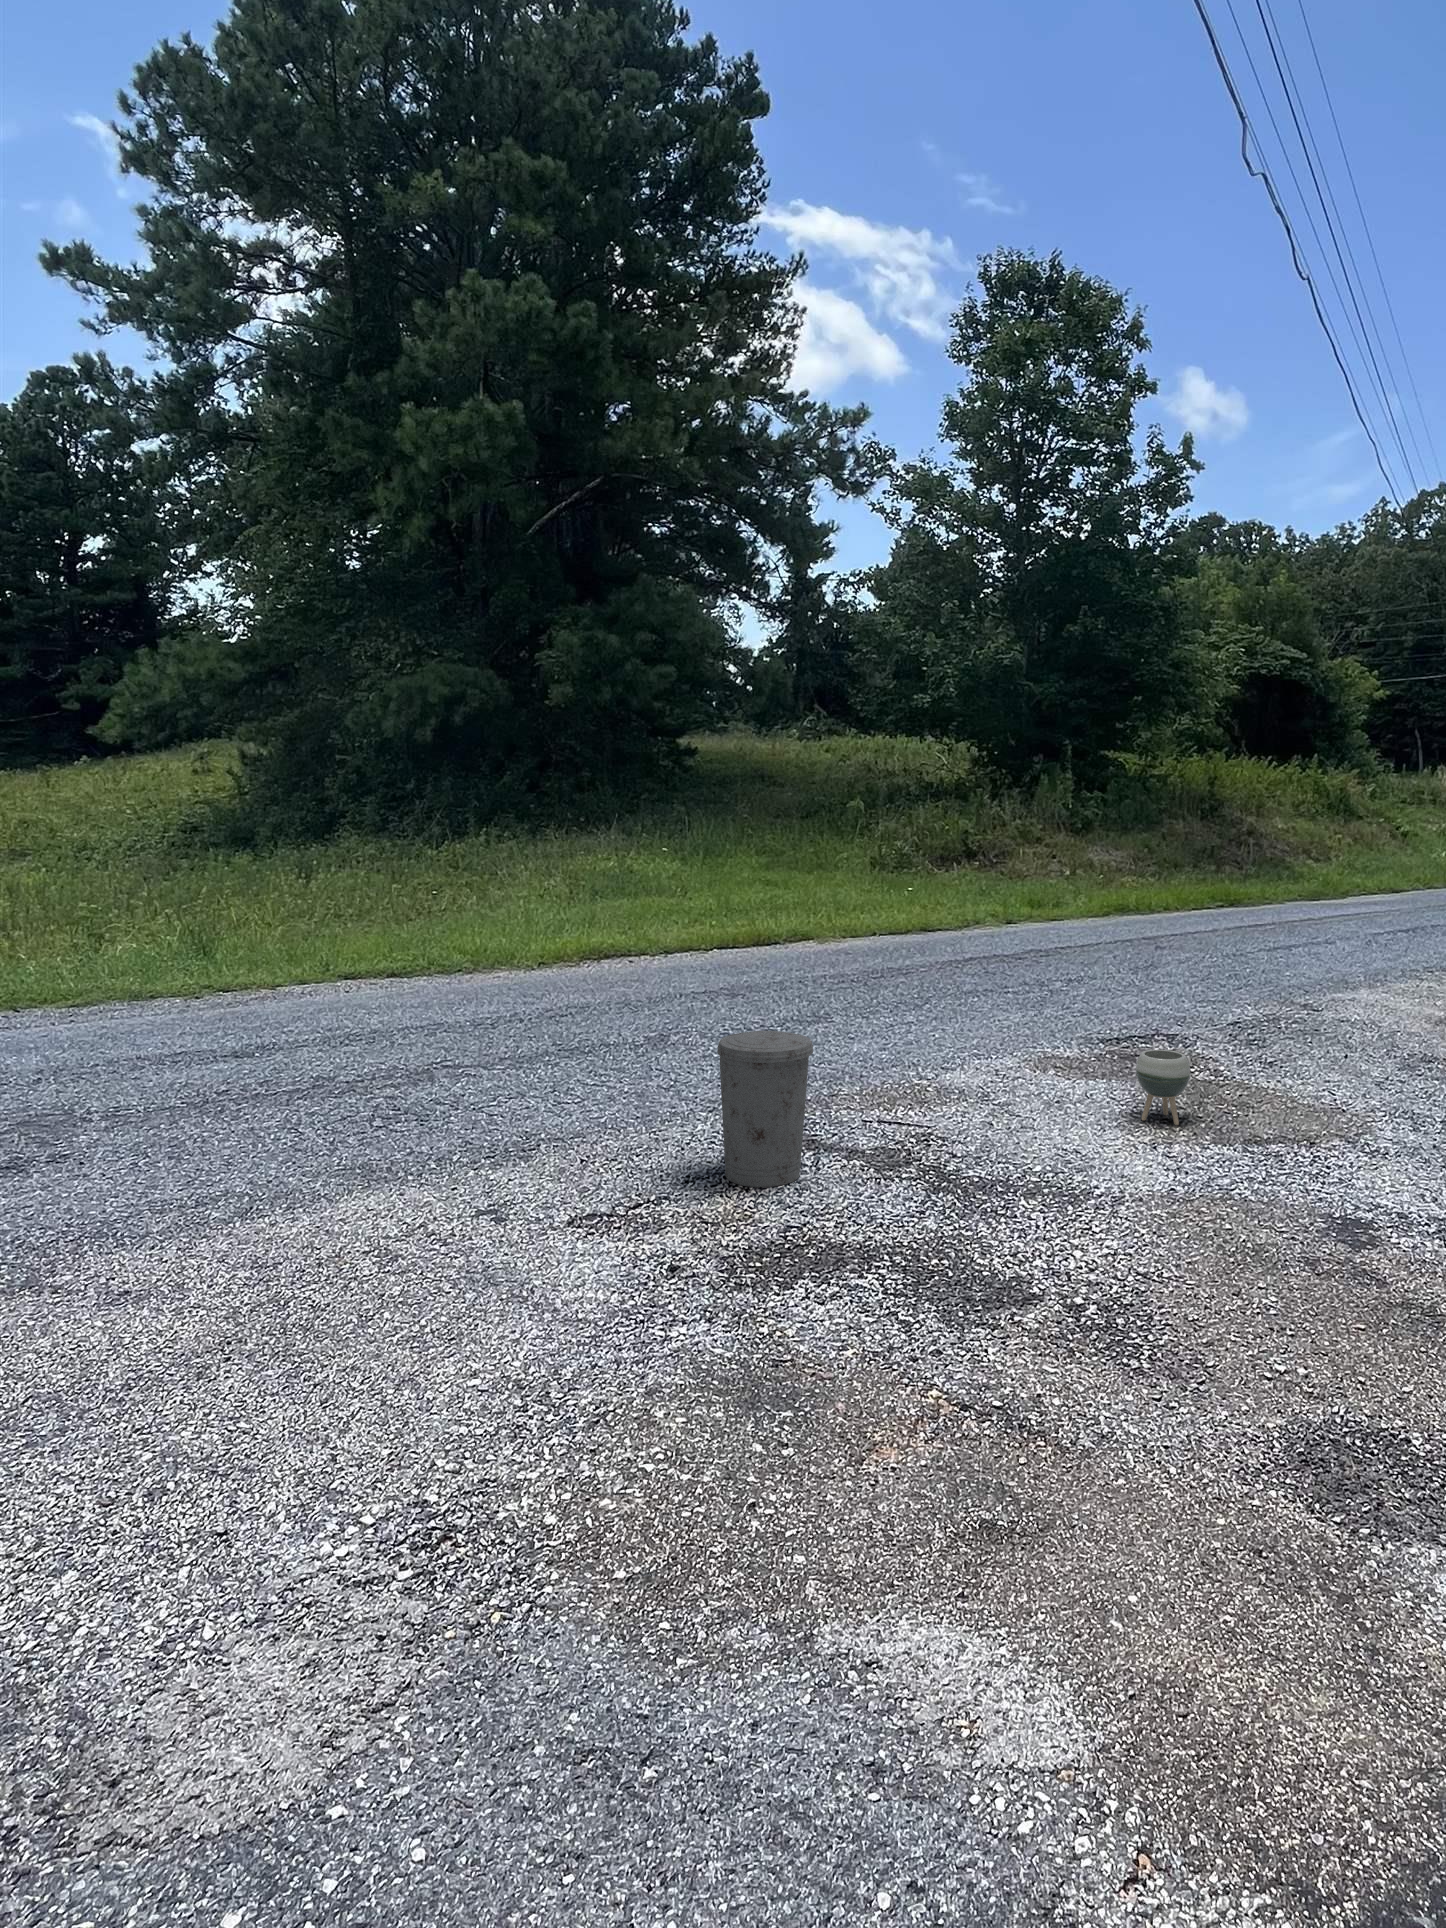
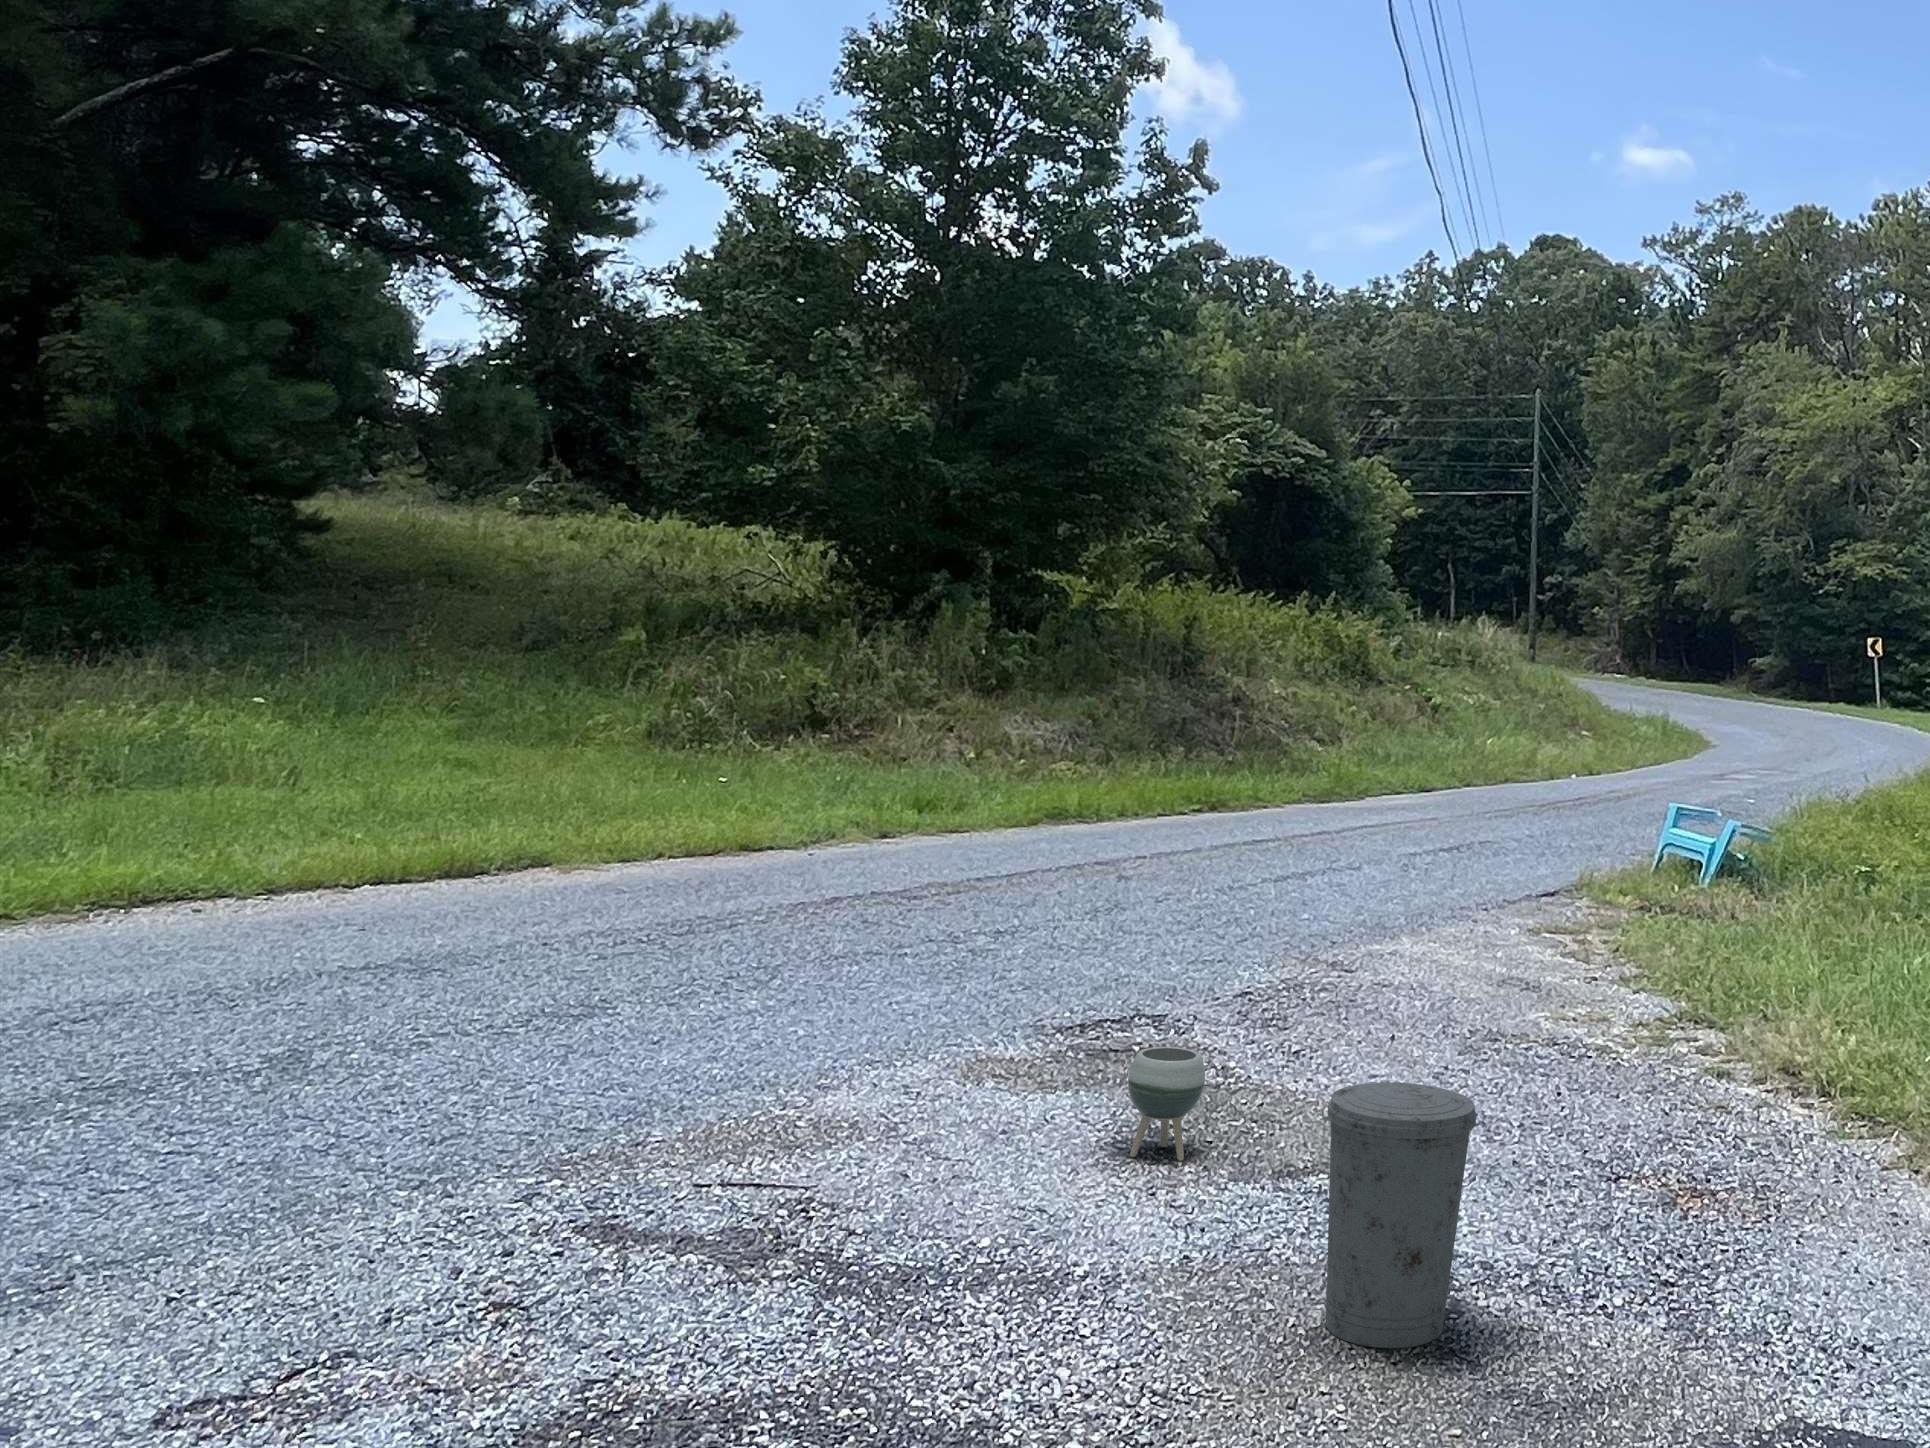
trash can: present [717,1031,813,1187] -> present [1326,1082,1476,1348]

